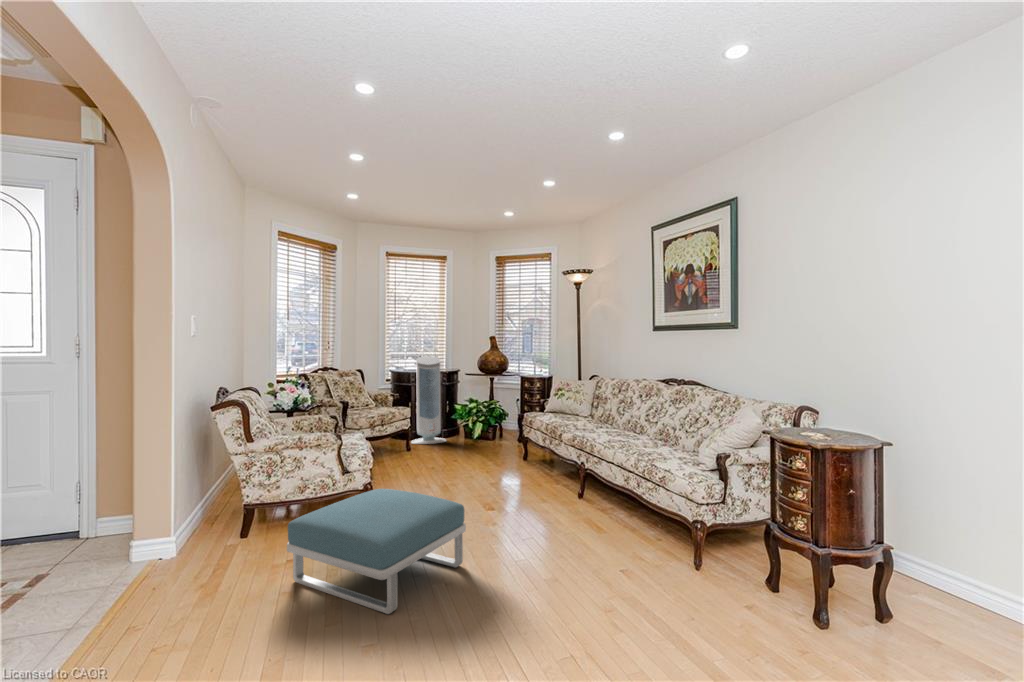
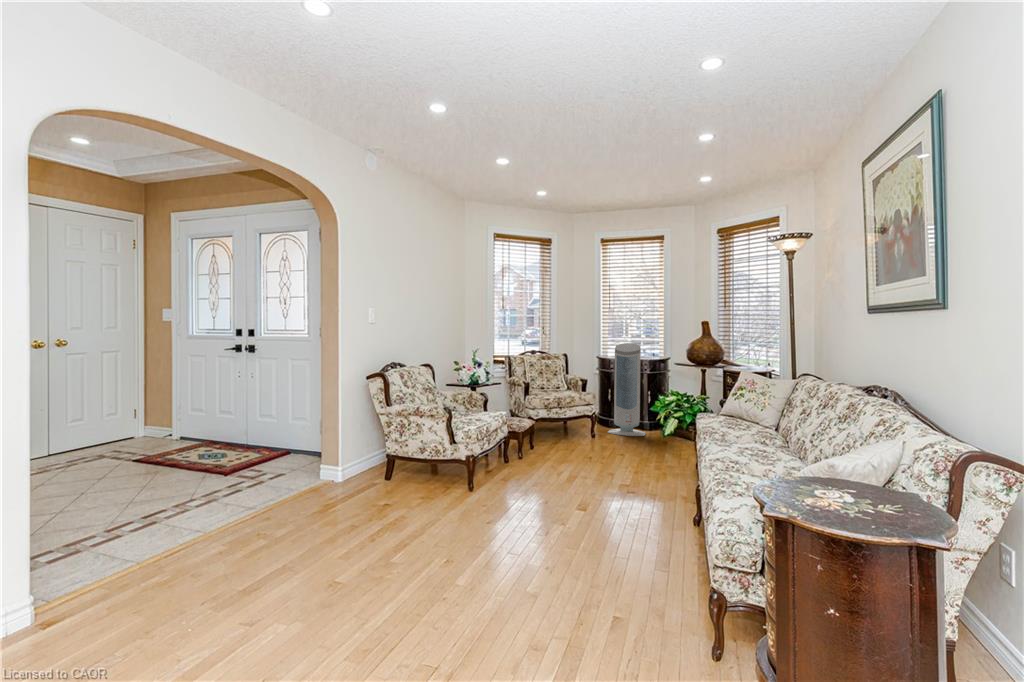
footstool: present [287,489,466,614] -> none [353,460,486,563]

